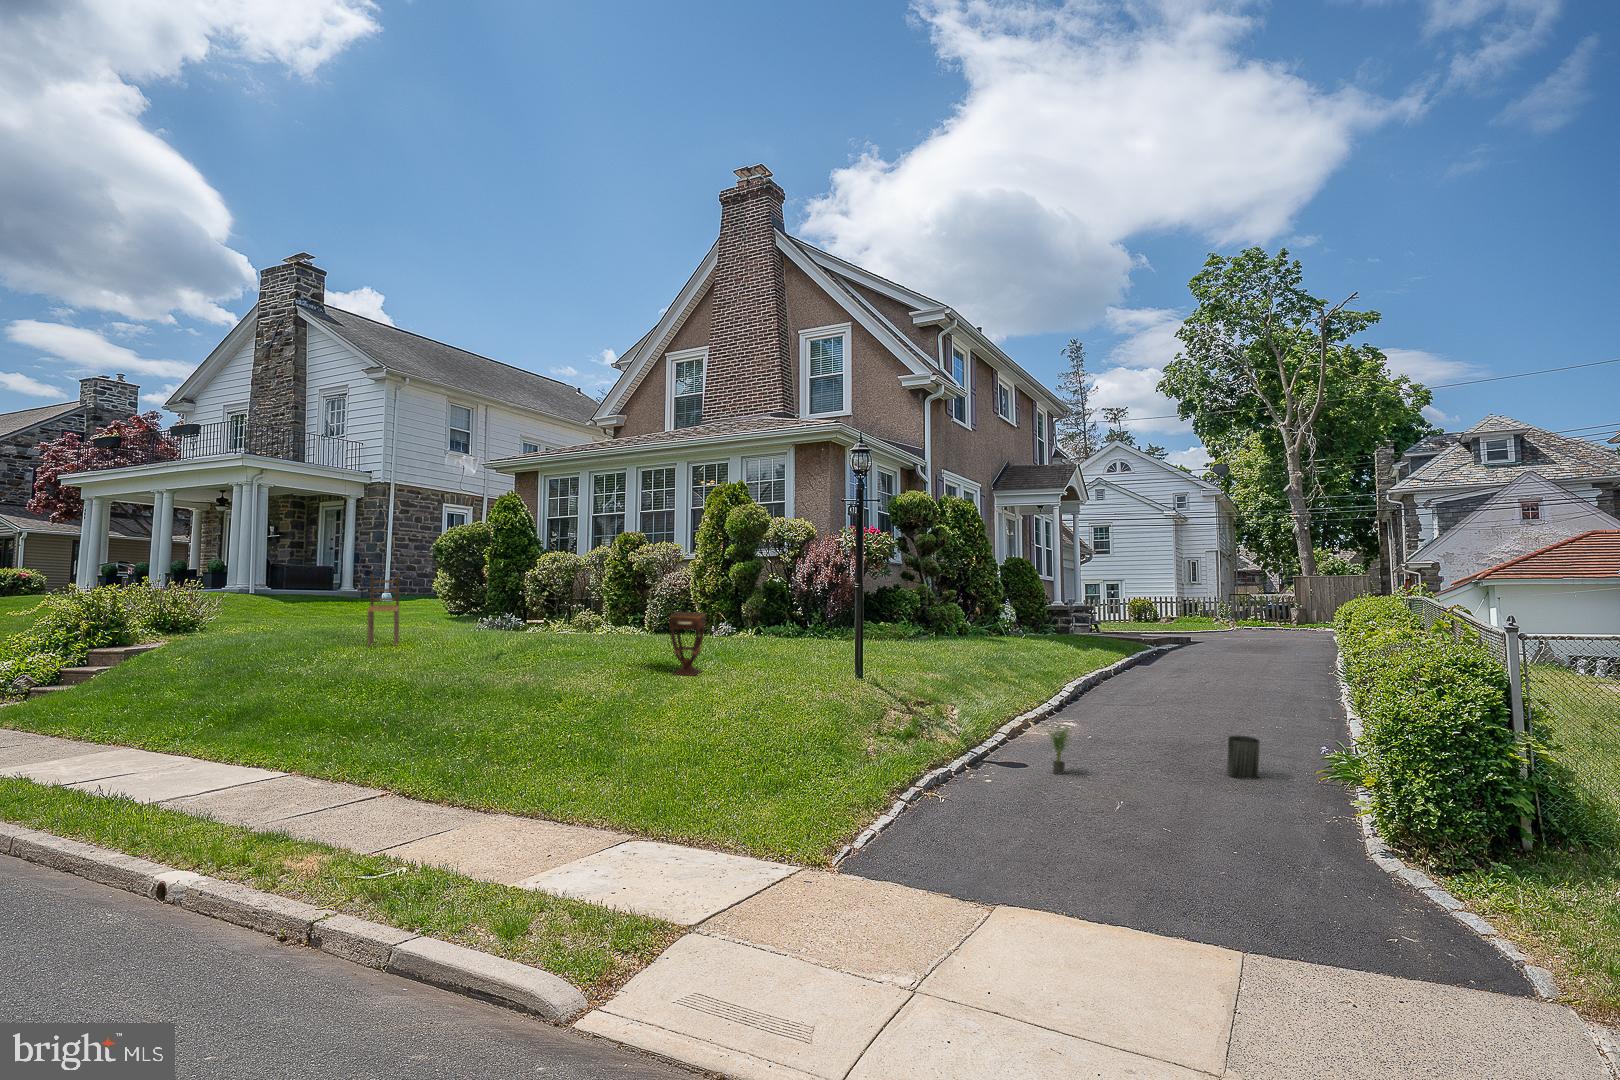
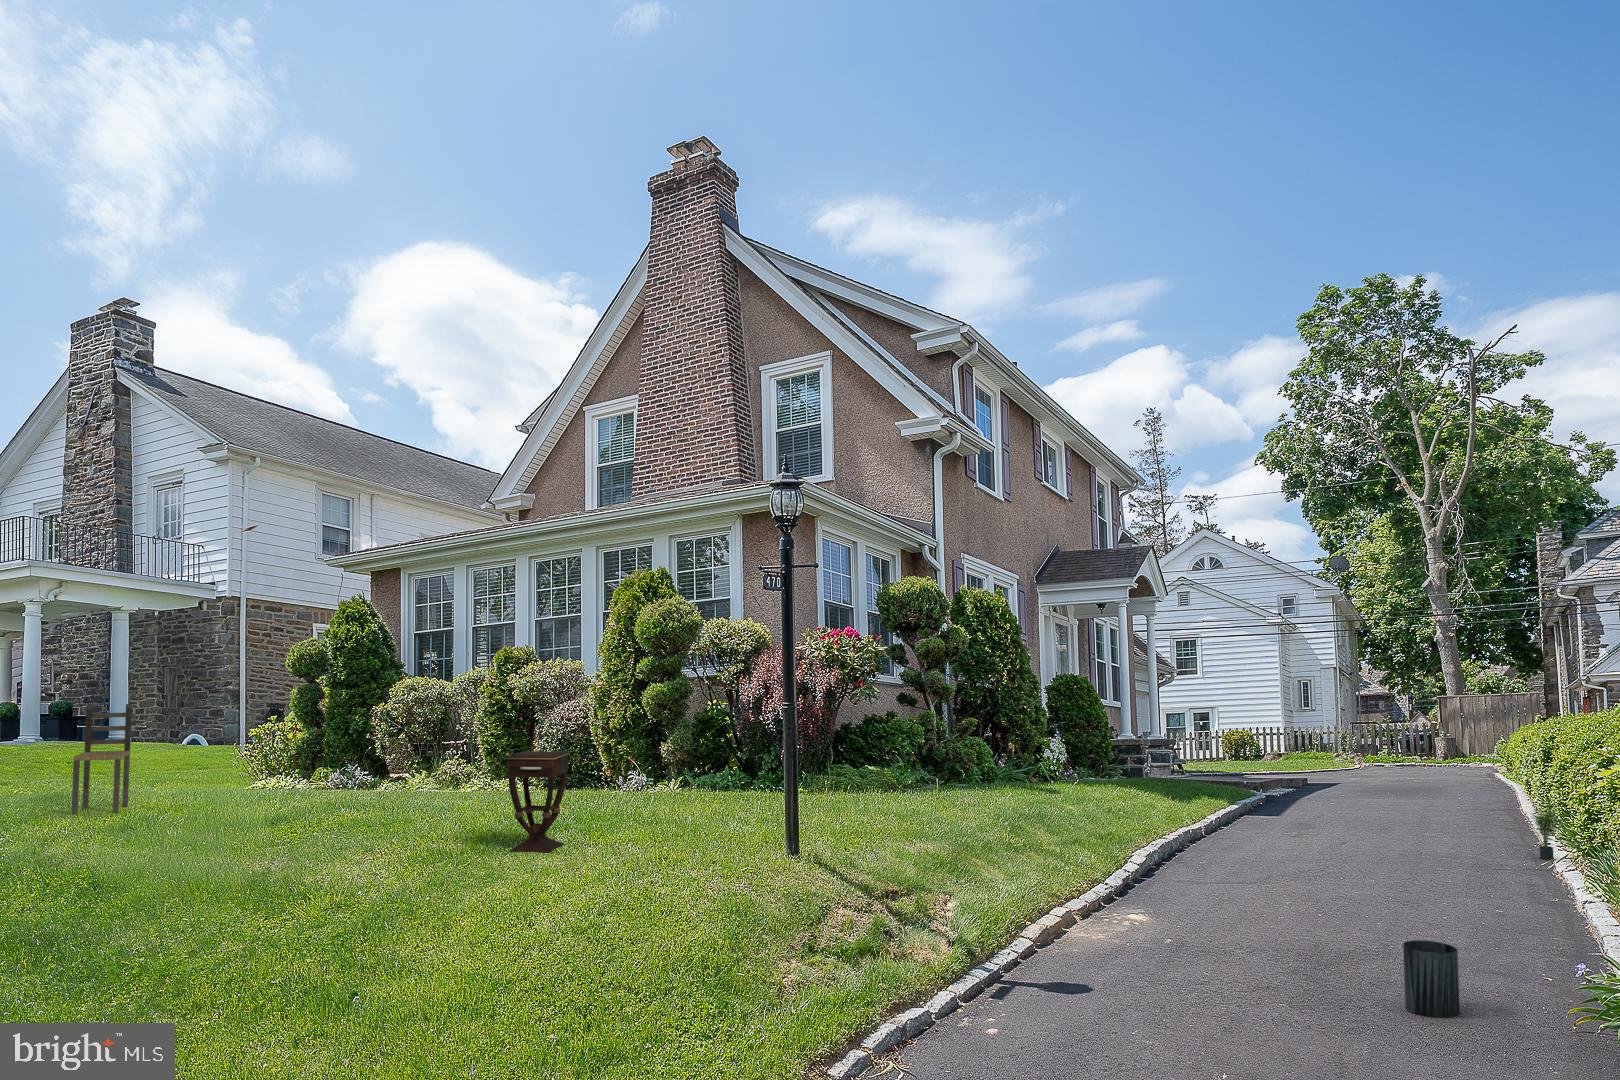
potted plant: present [1048,727,1070,774] -> present [1533,810,1559,860]

